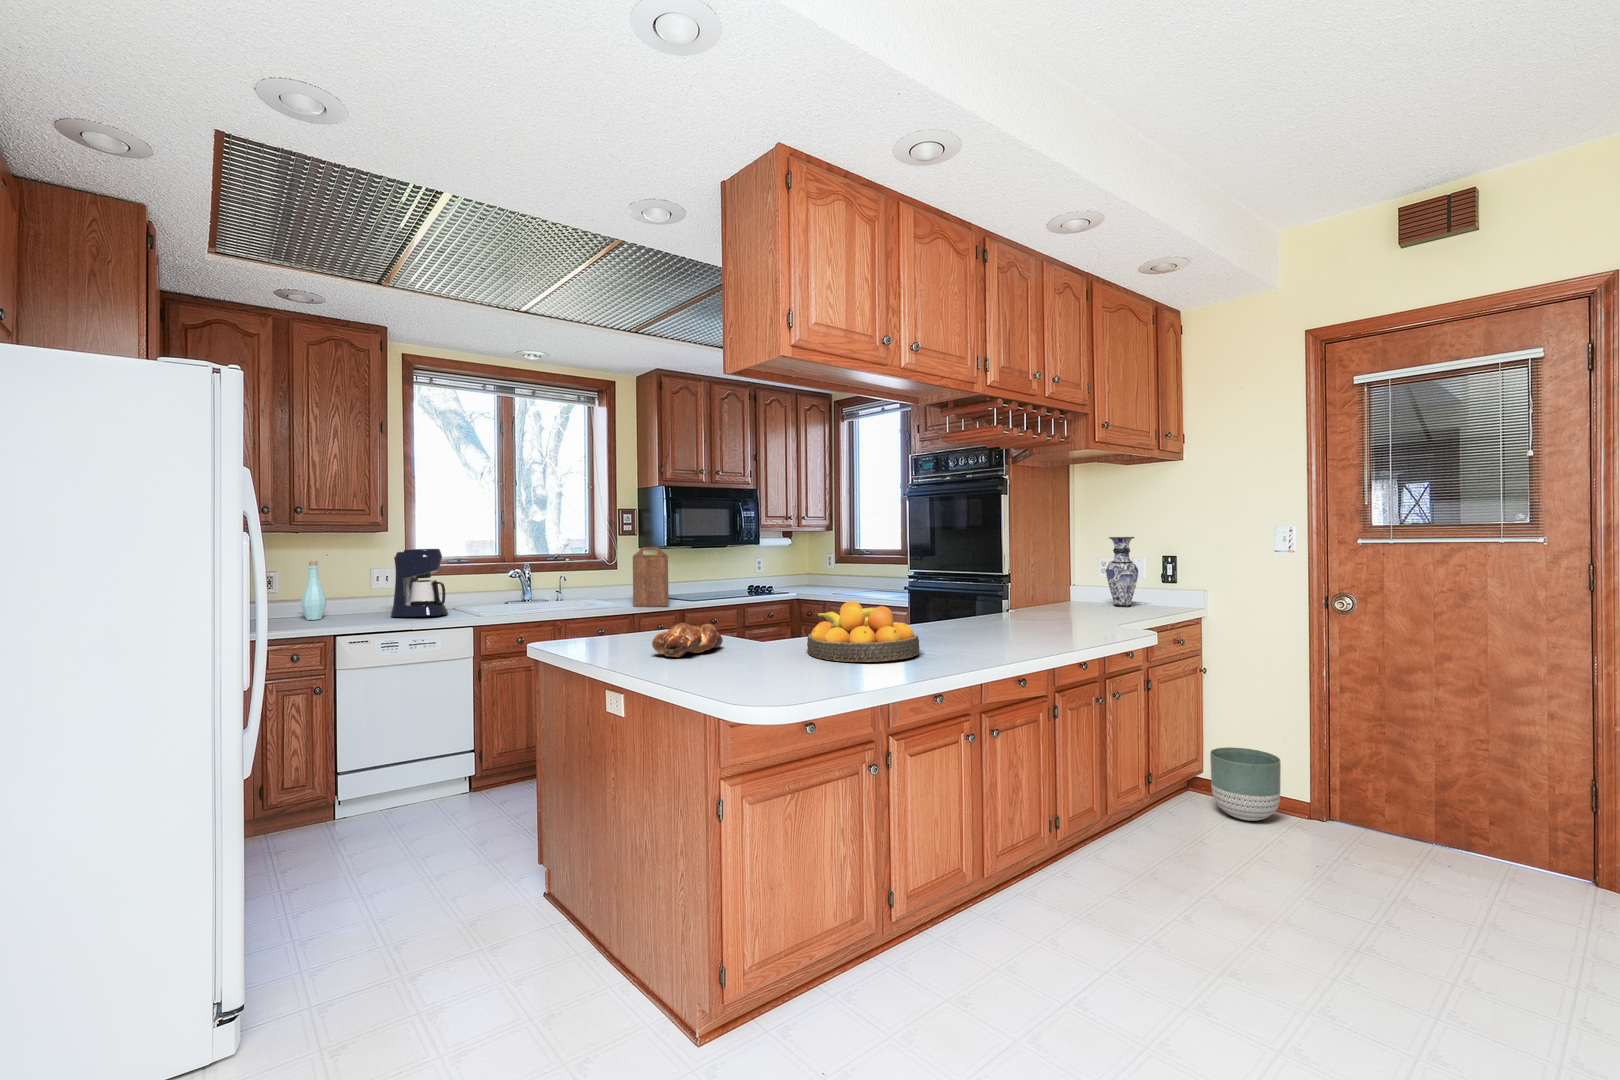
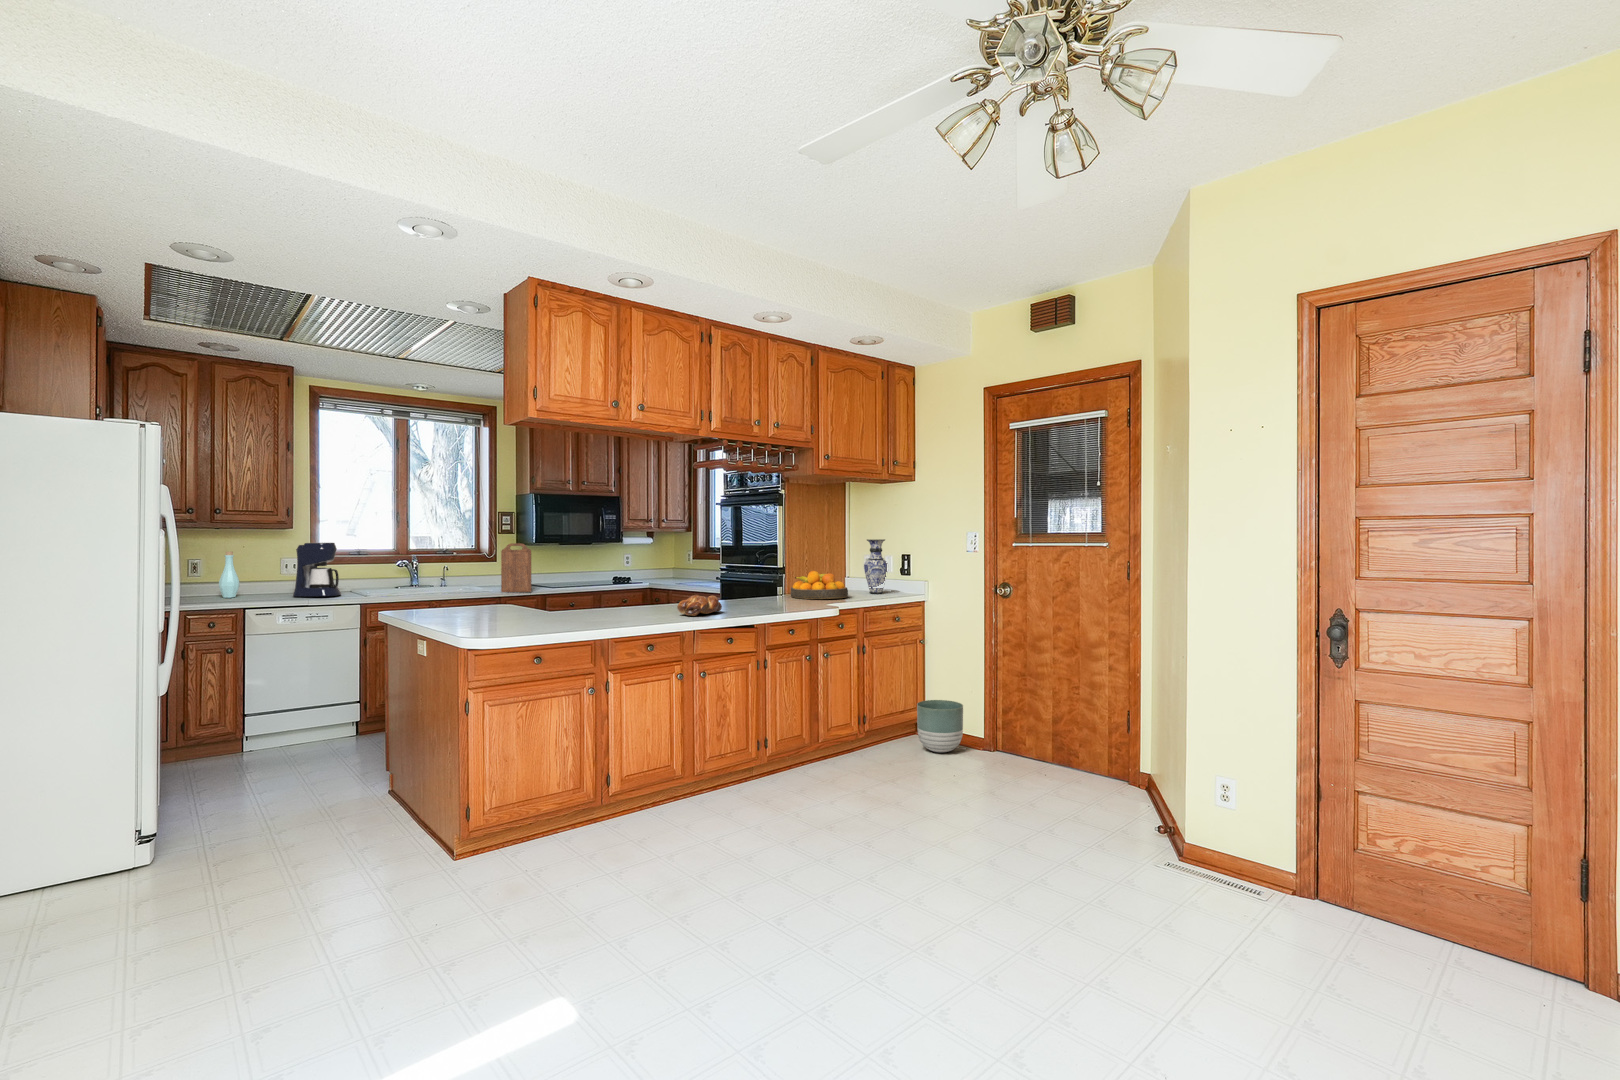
fruit bowl: present [807,601,919,662] -> present [791,571,848,599]
bread loaf: present [652,623,723,657] -> present [677,595,722,616]

